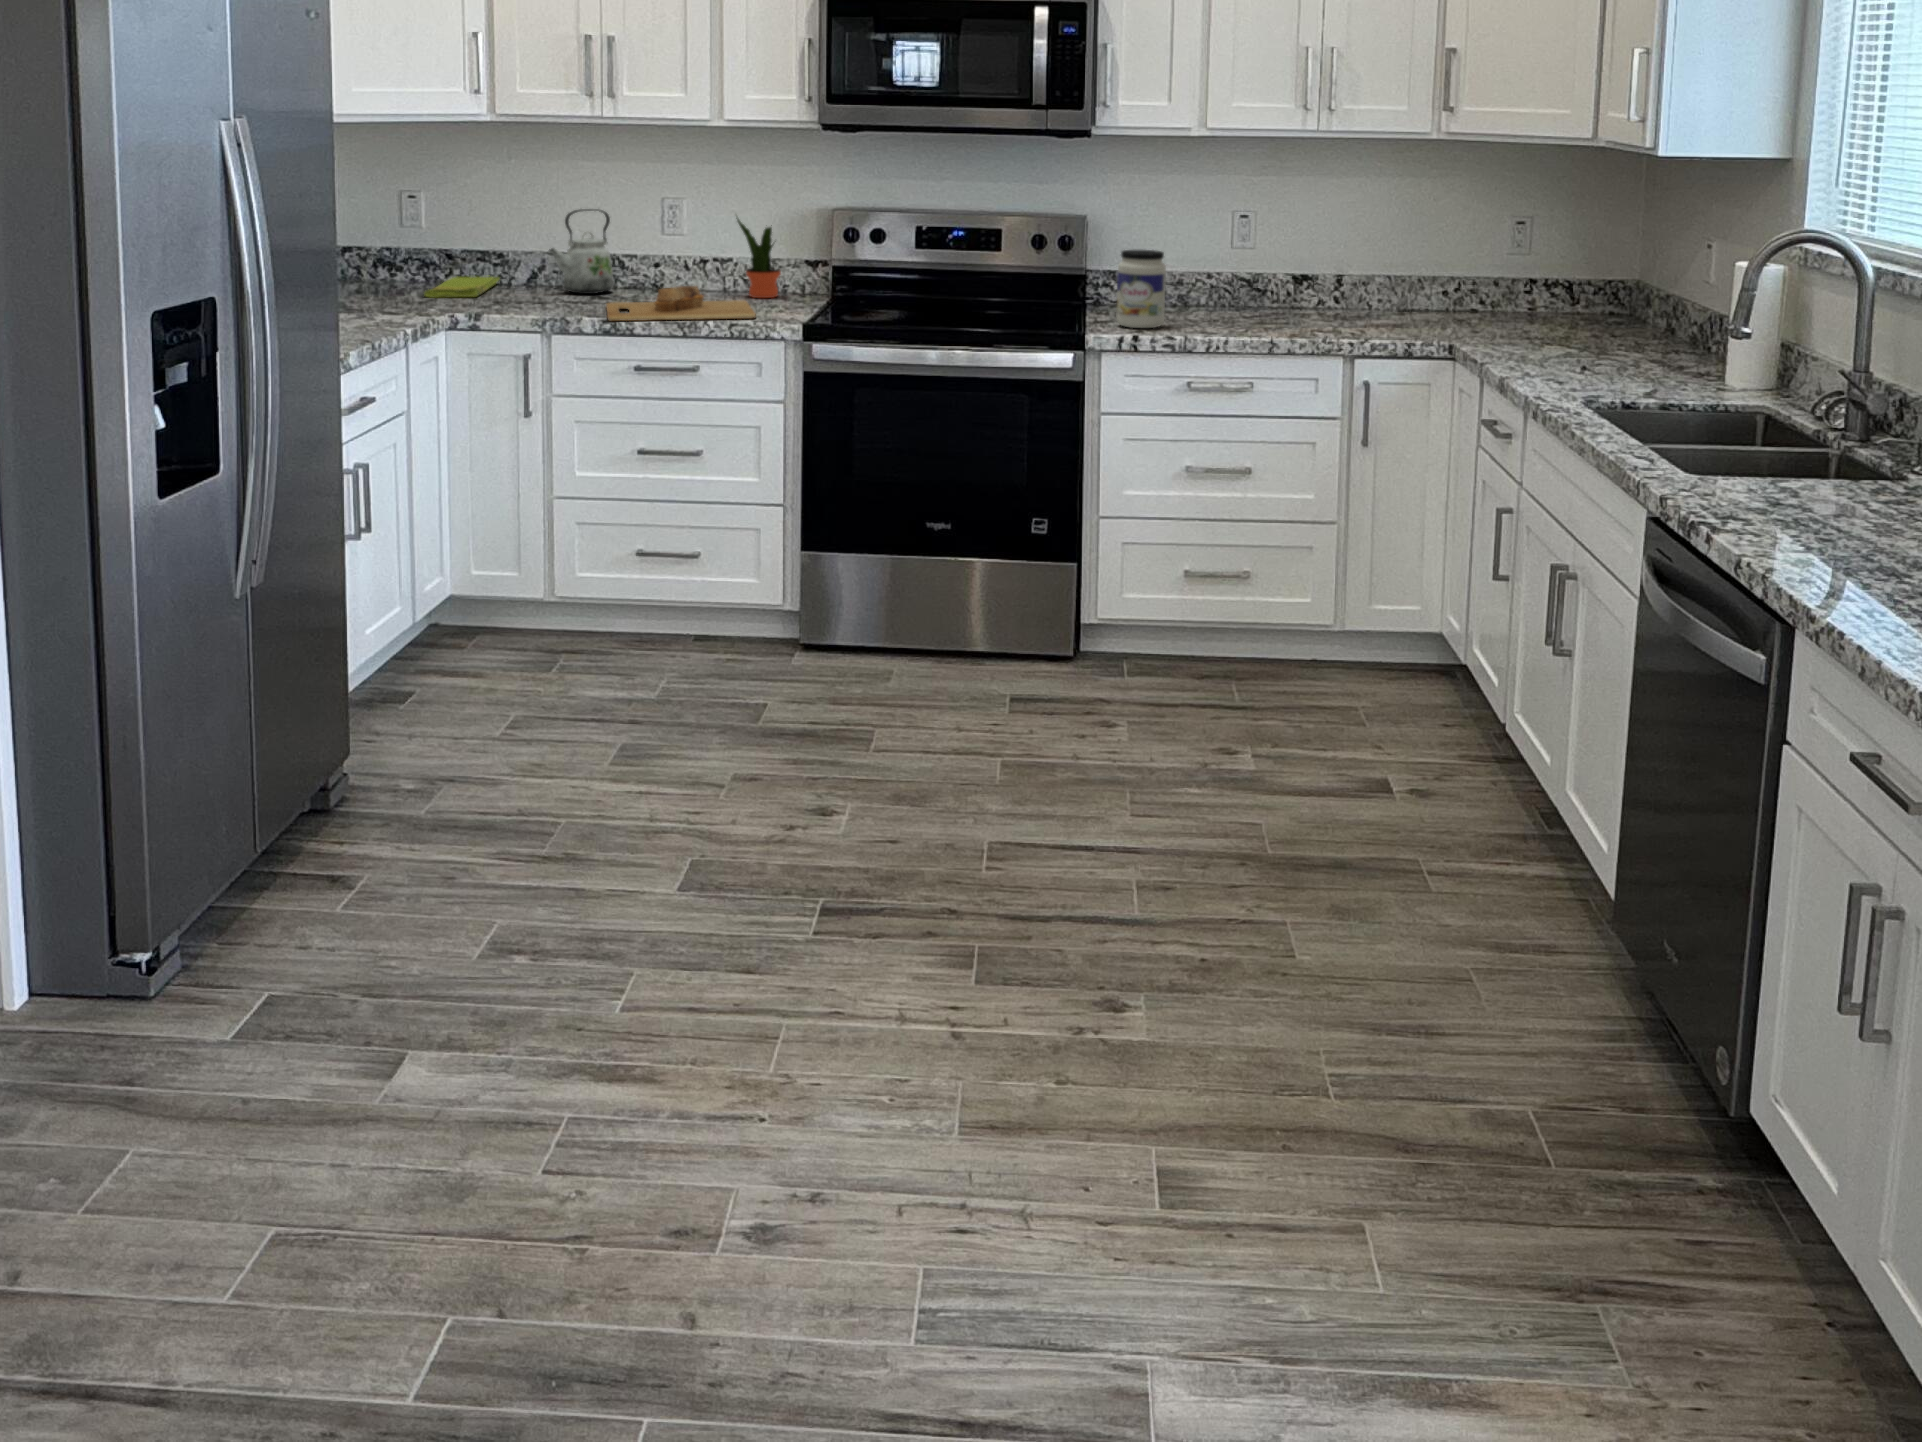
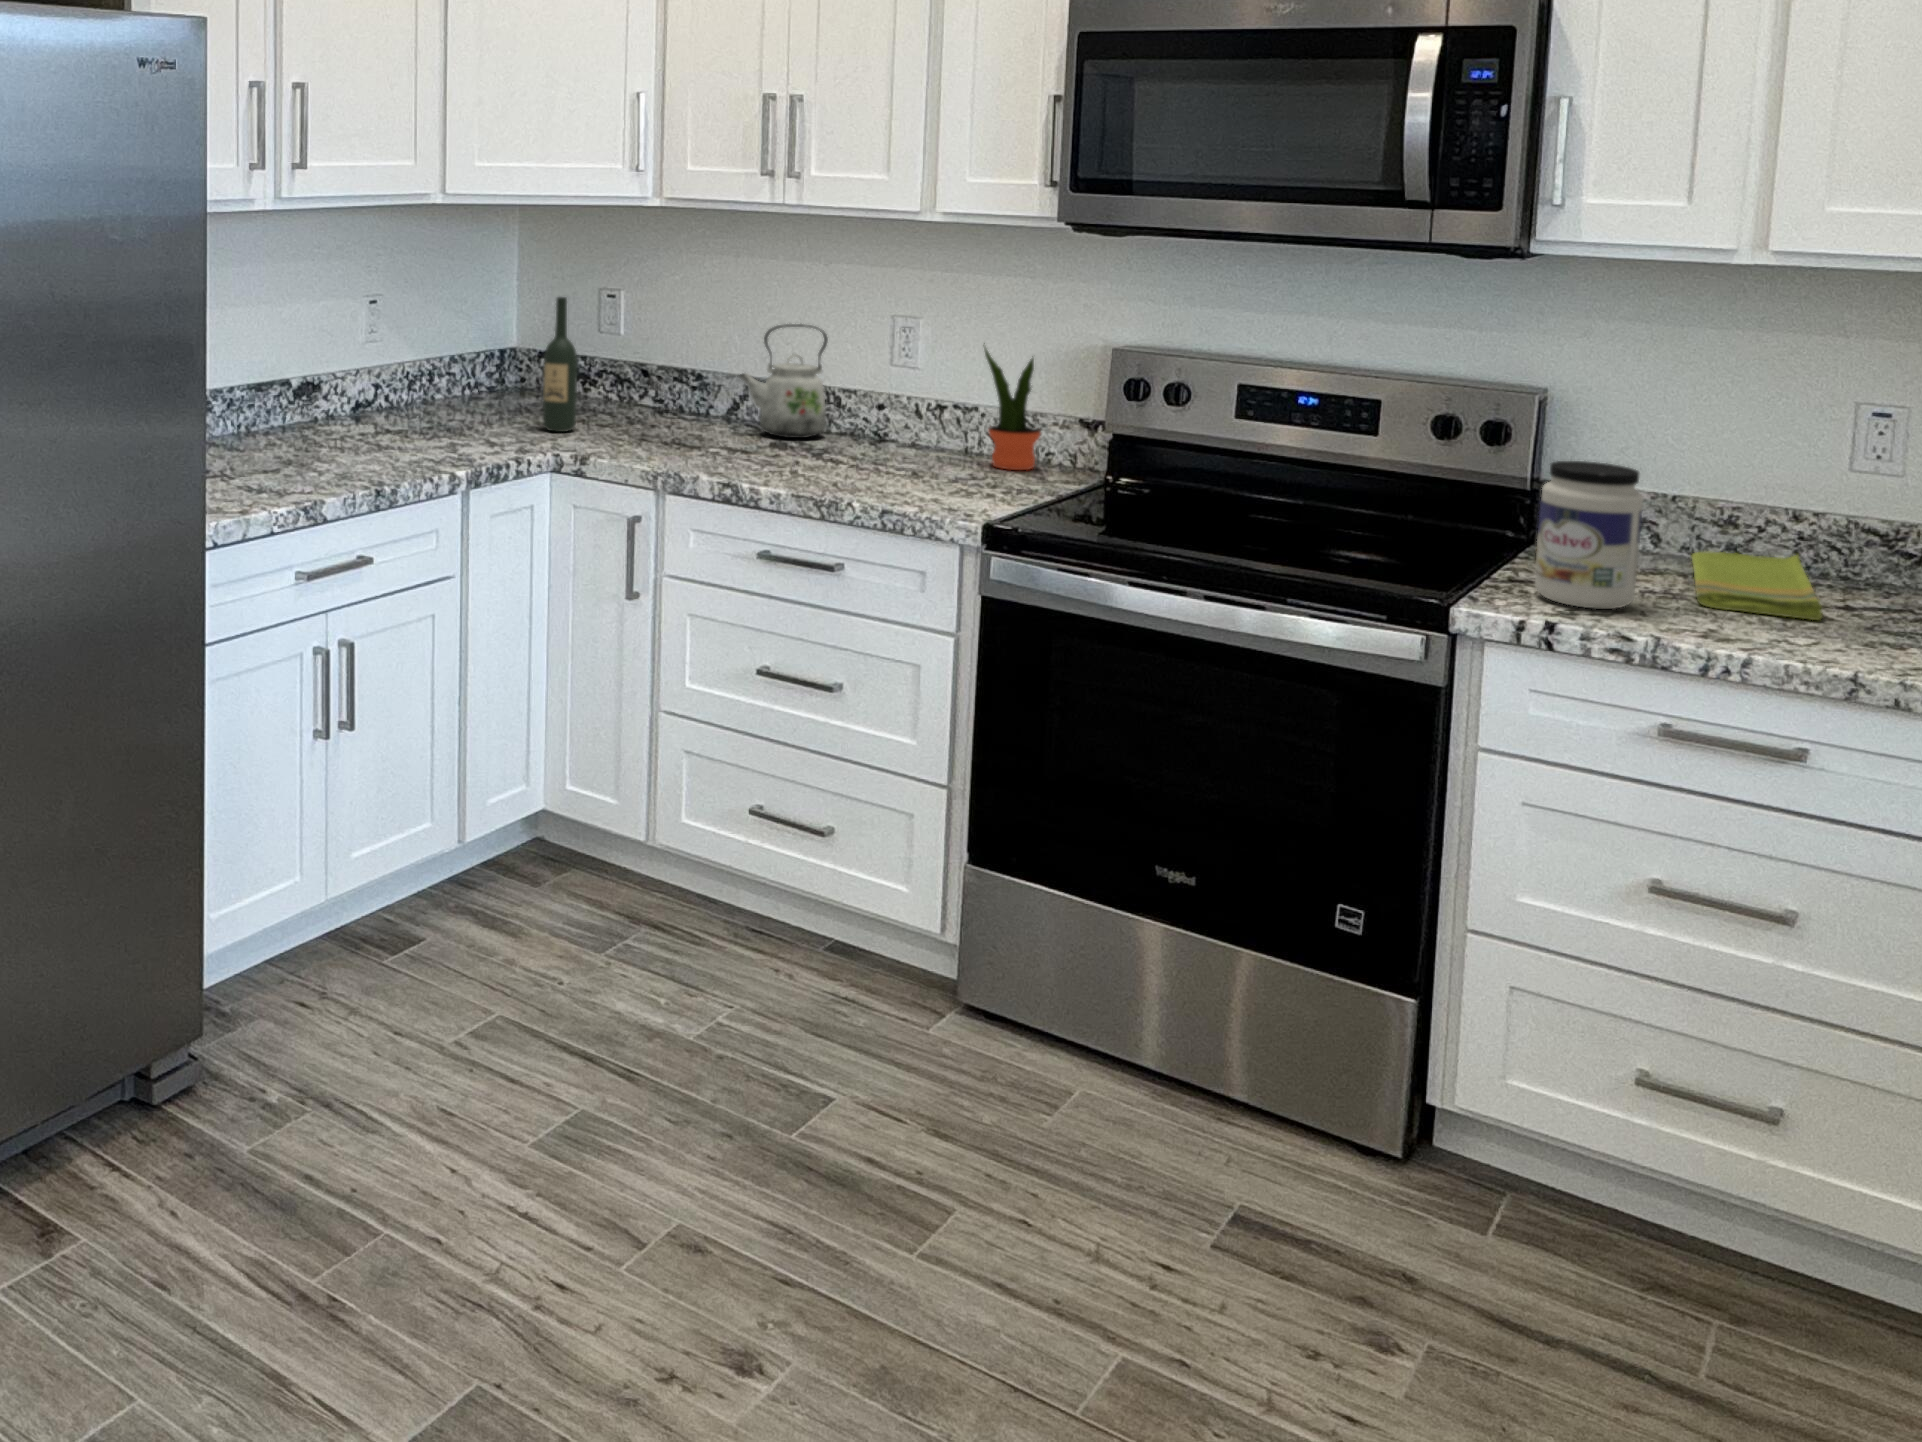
wine bottle: none [397,197,427,305] -> present [543,297,577,432]
dish towel: present [424,275,499,298] -> present [1692,552,1822,620]
cutting board: present [606,286,756,321] -> none [732,443,962,502]

